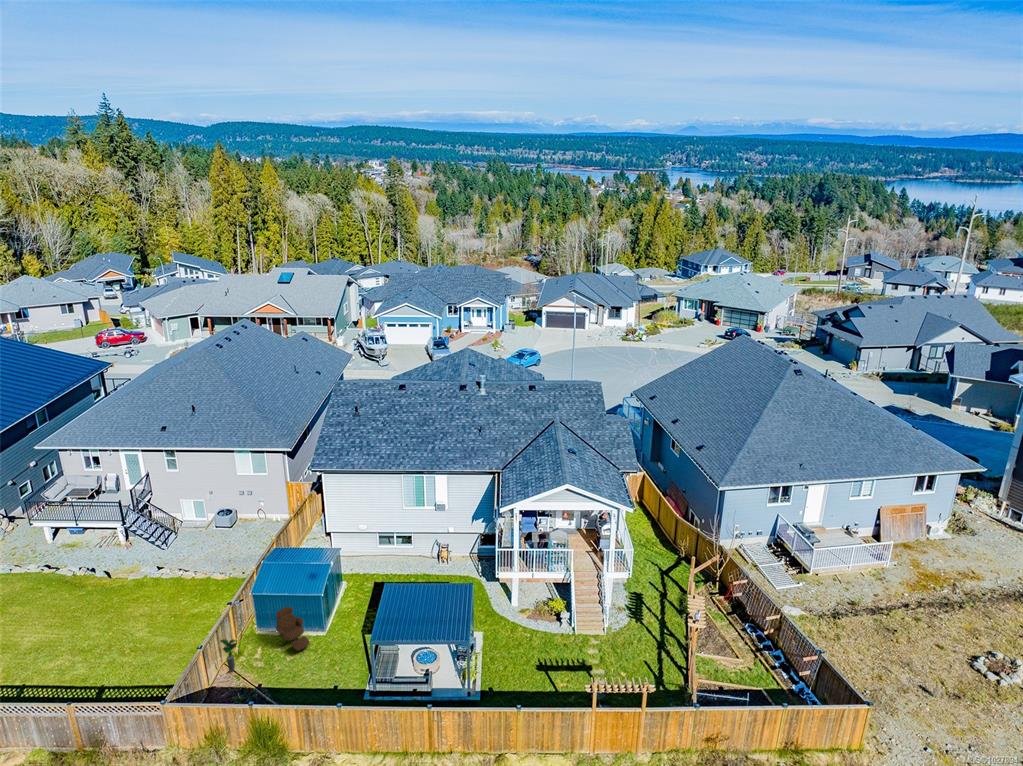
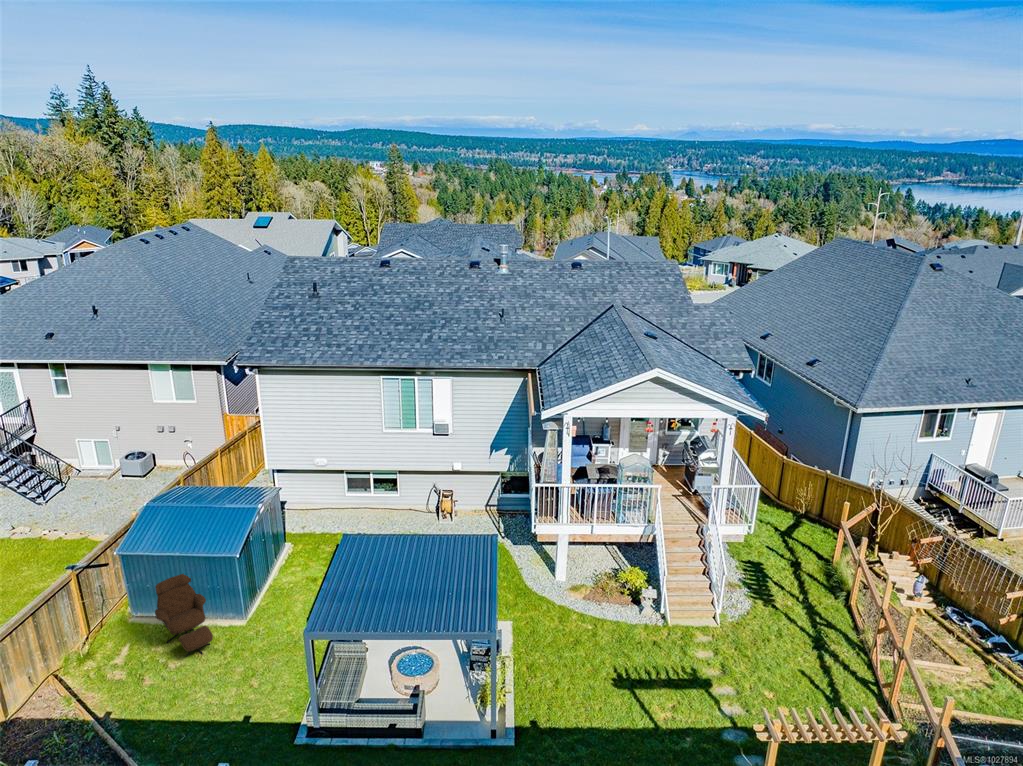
potted plant: present [220,639,237,672] -> none [39,629,74,688]

